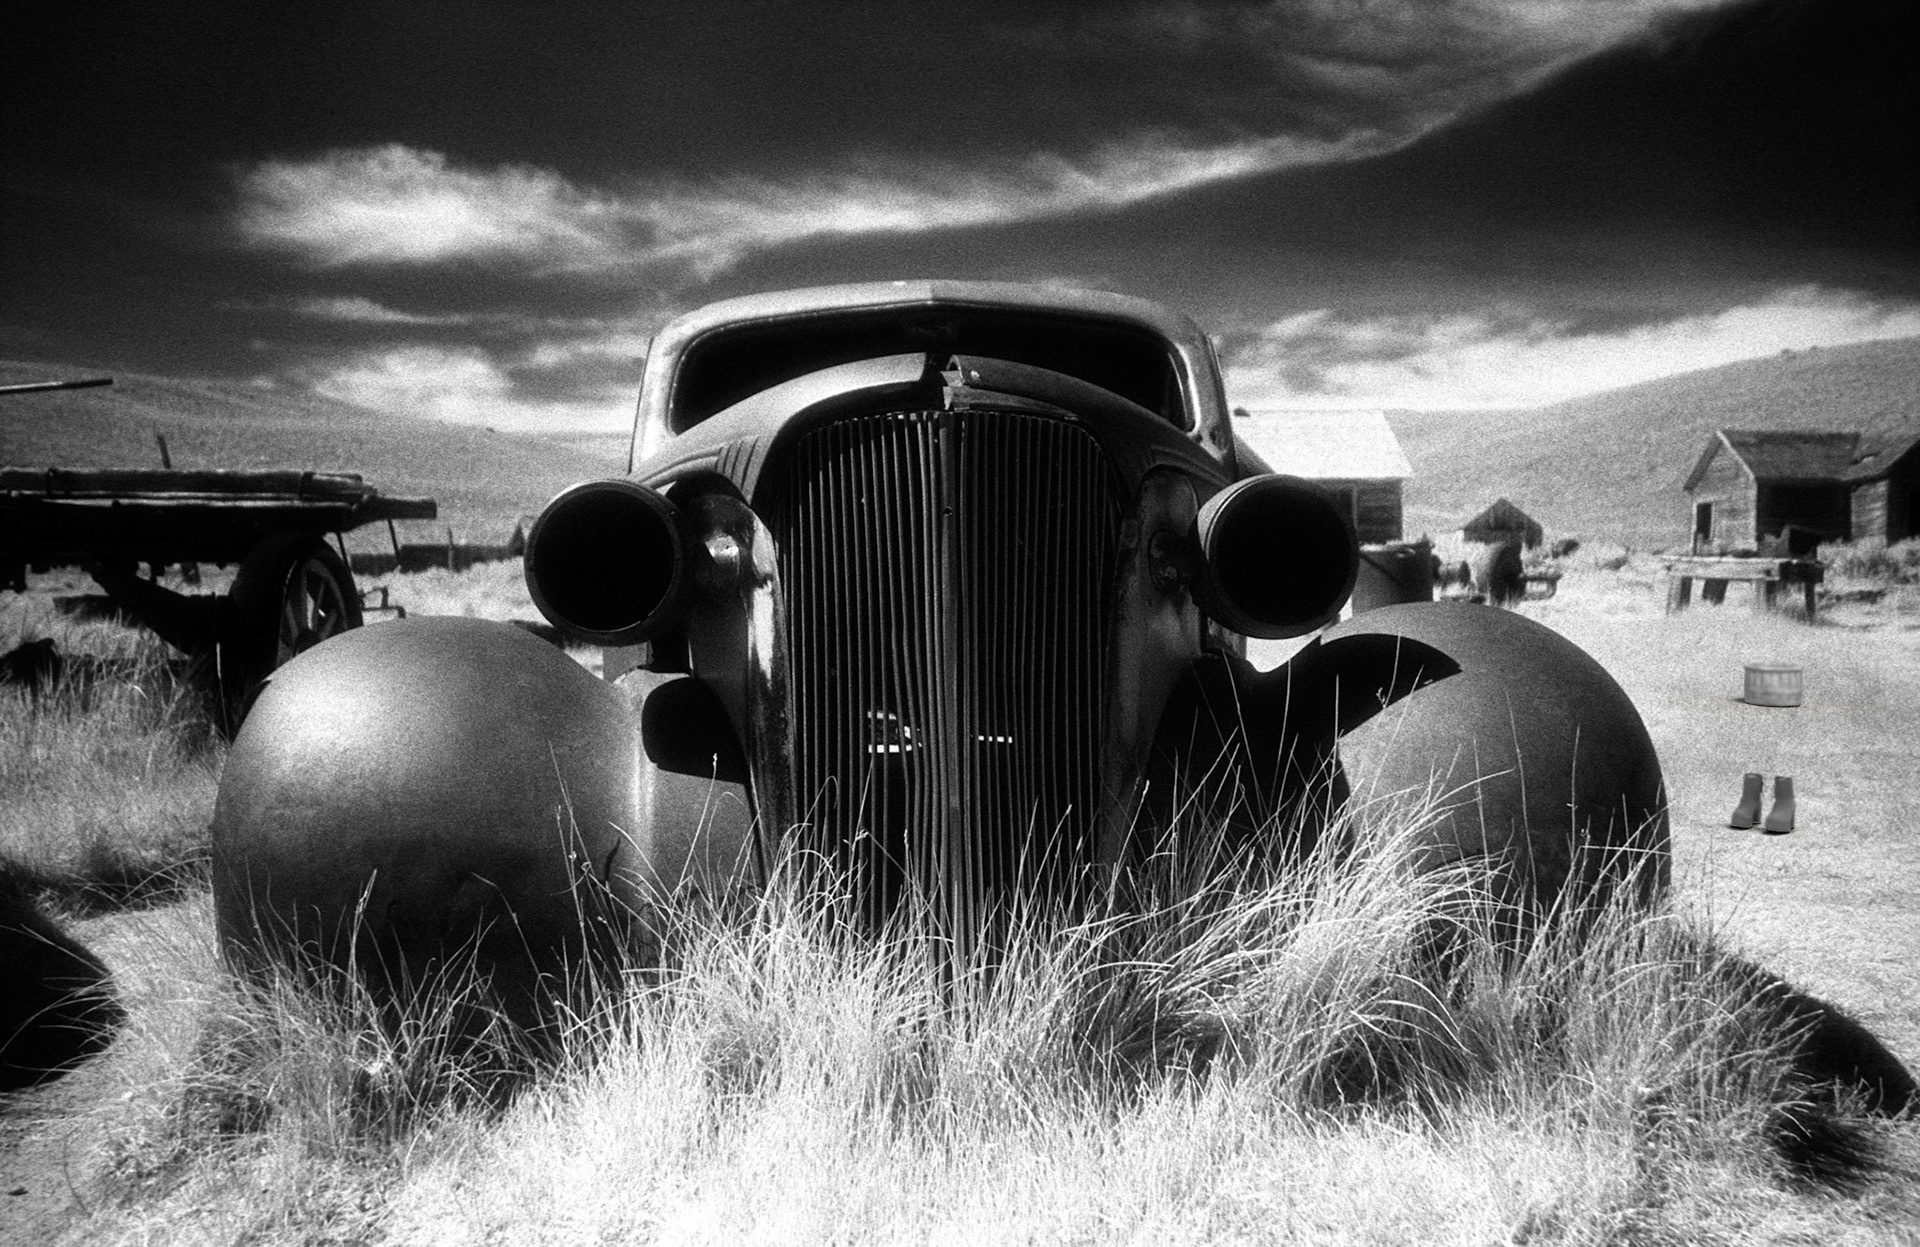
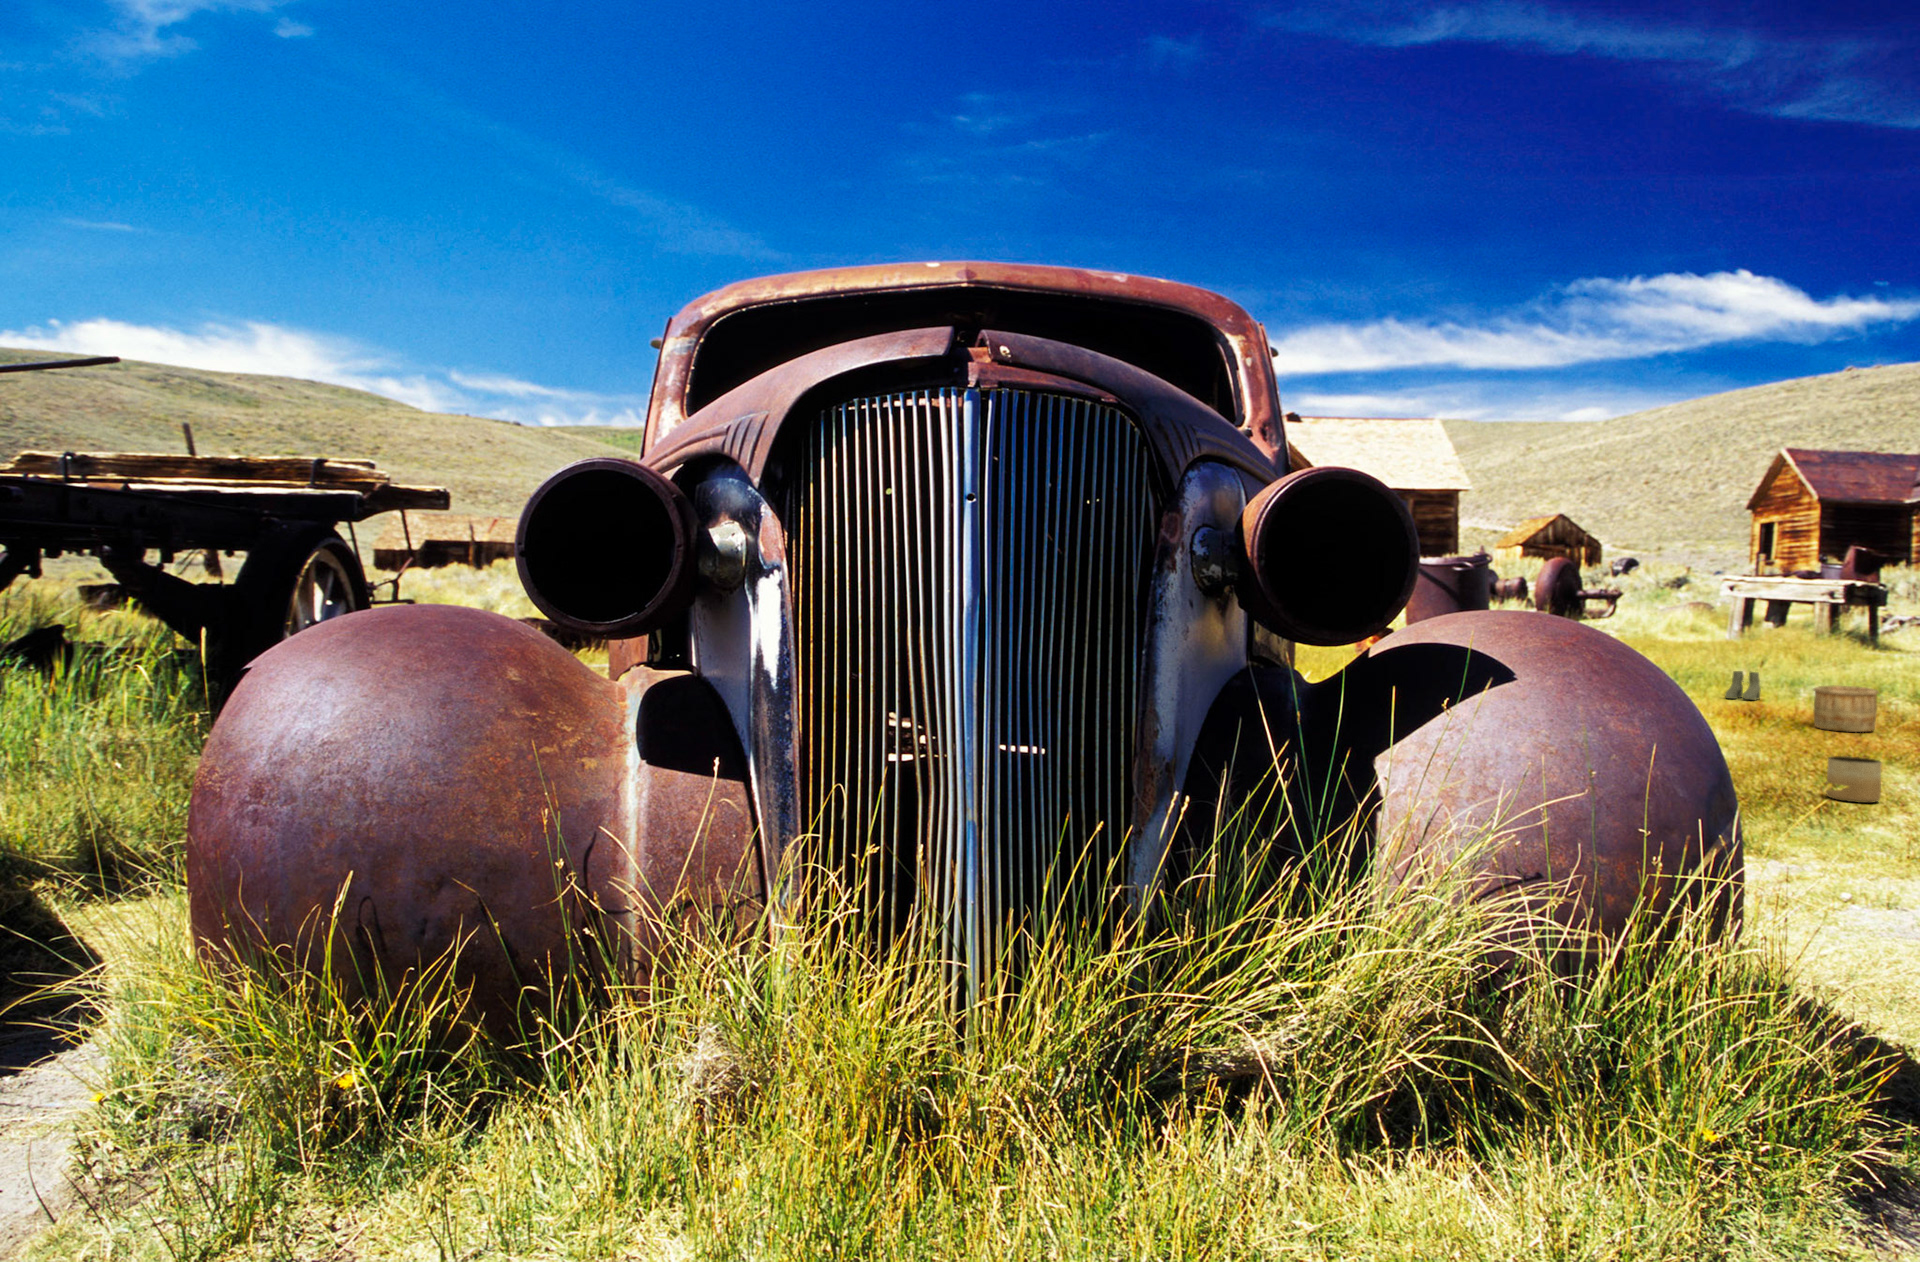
planter: none [1753,730,1804,774] -> present [1826,756,1882,803]
boots: present [1731,773,1796,832] -> present [1725,671,1761,700]

